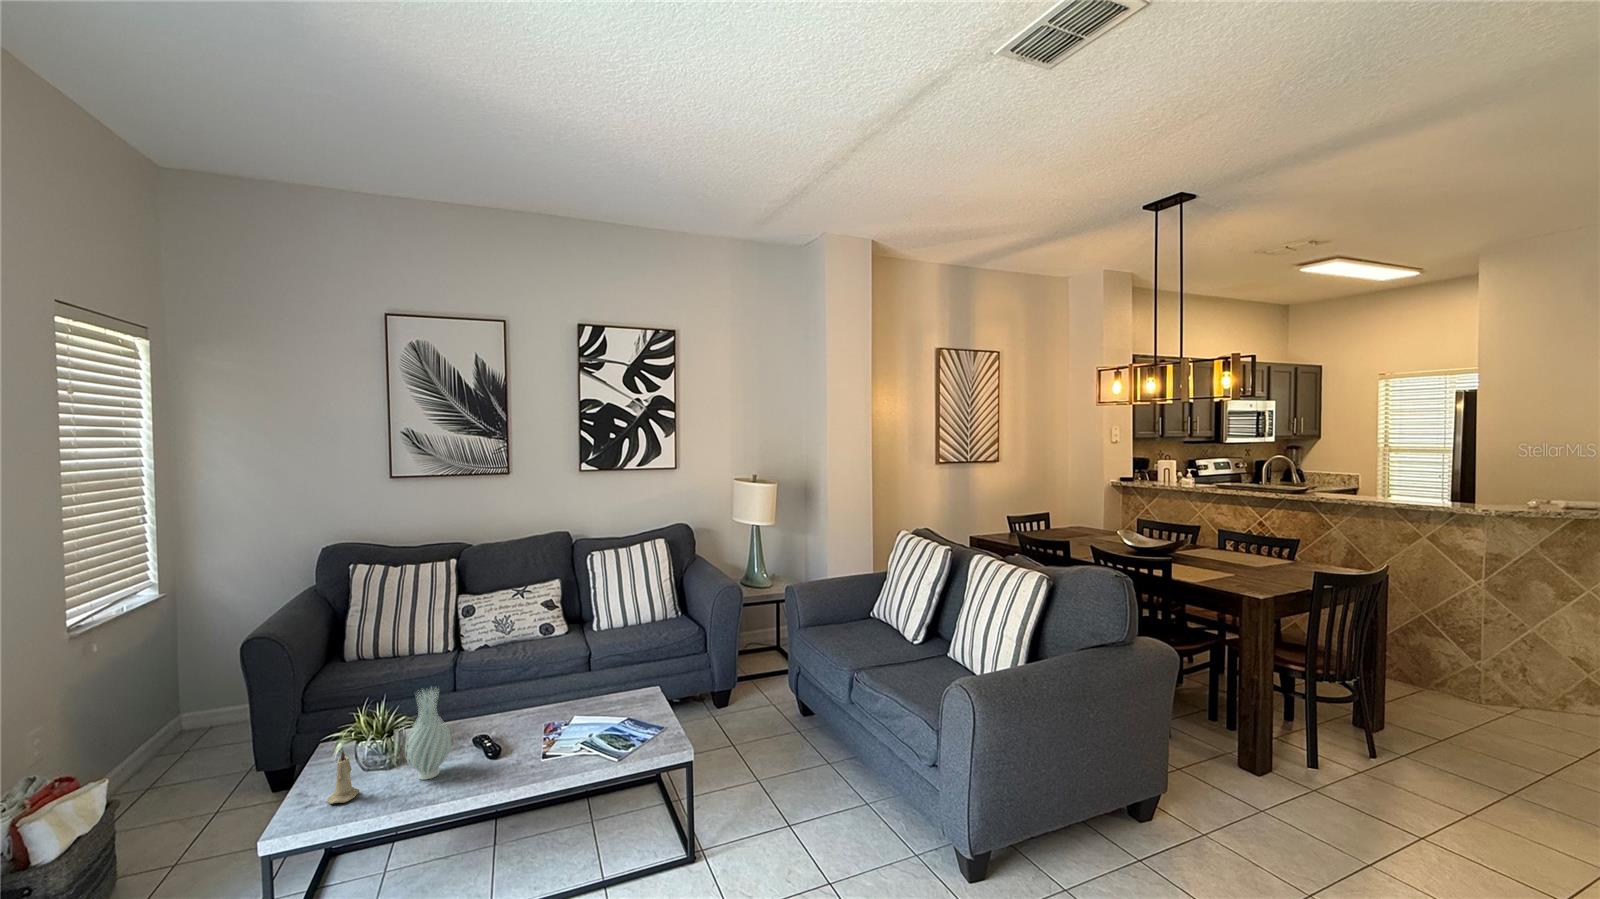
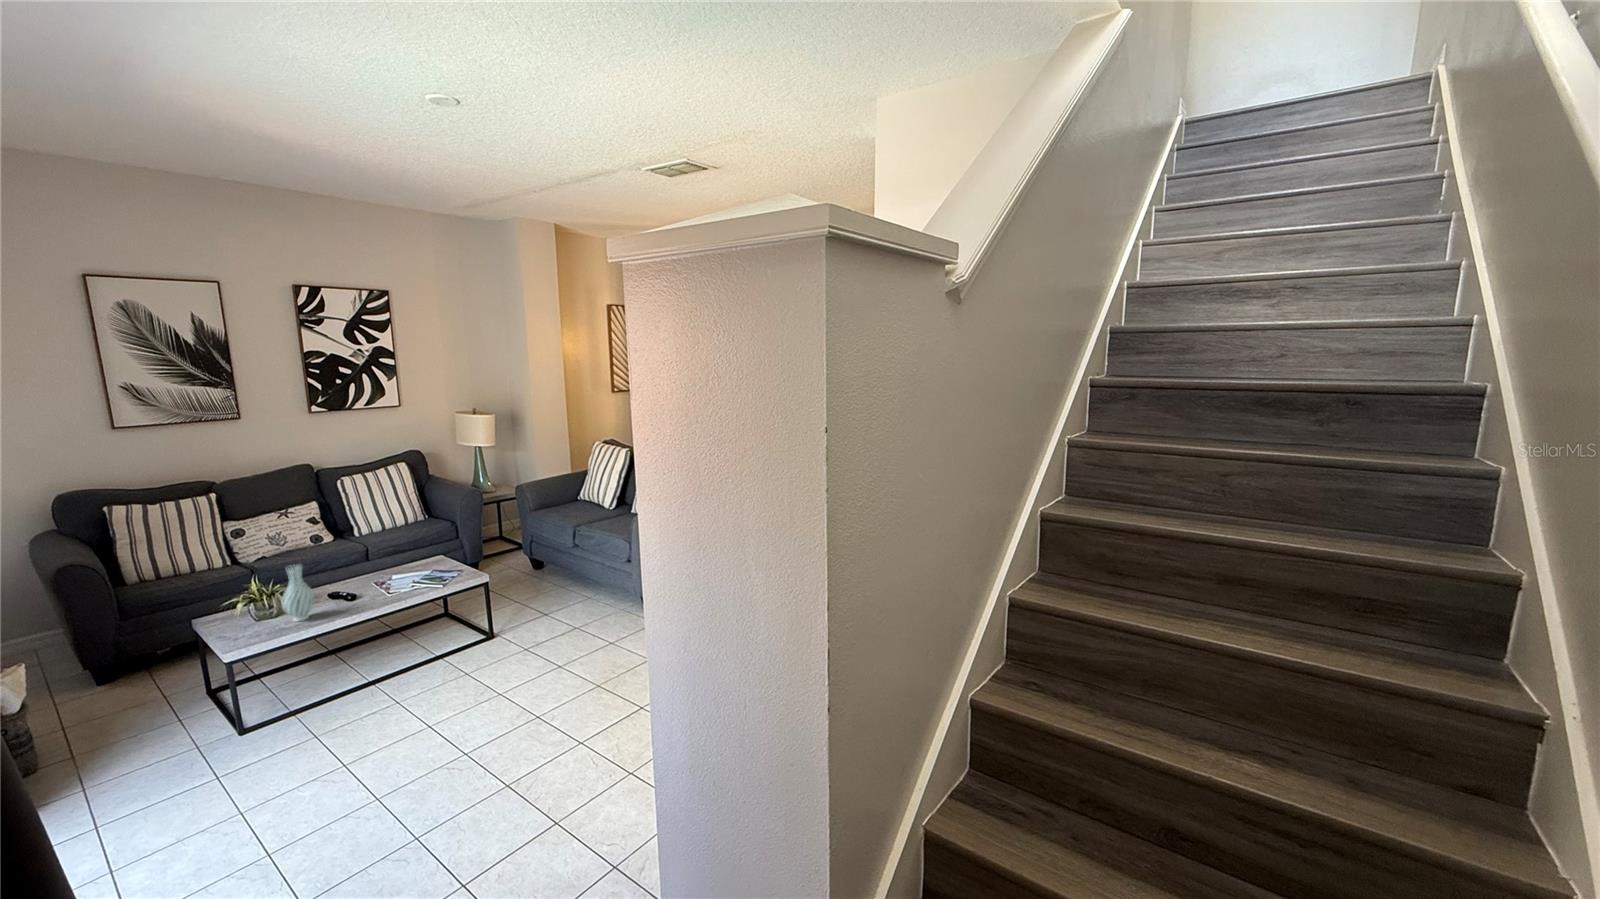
candle: present [327,750,359,804] -> none [236,607,257,641]

